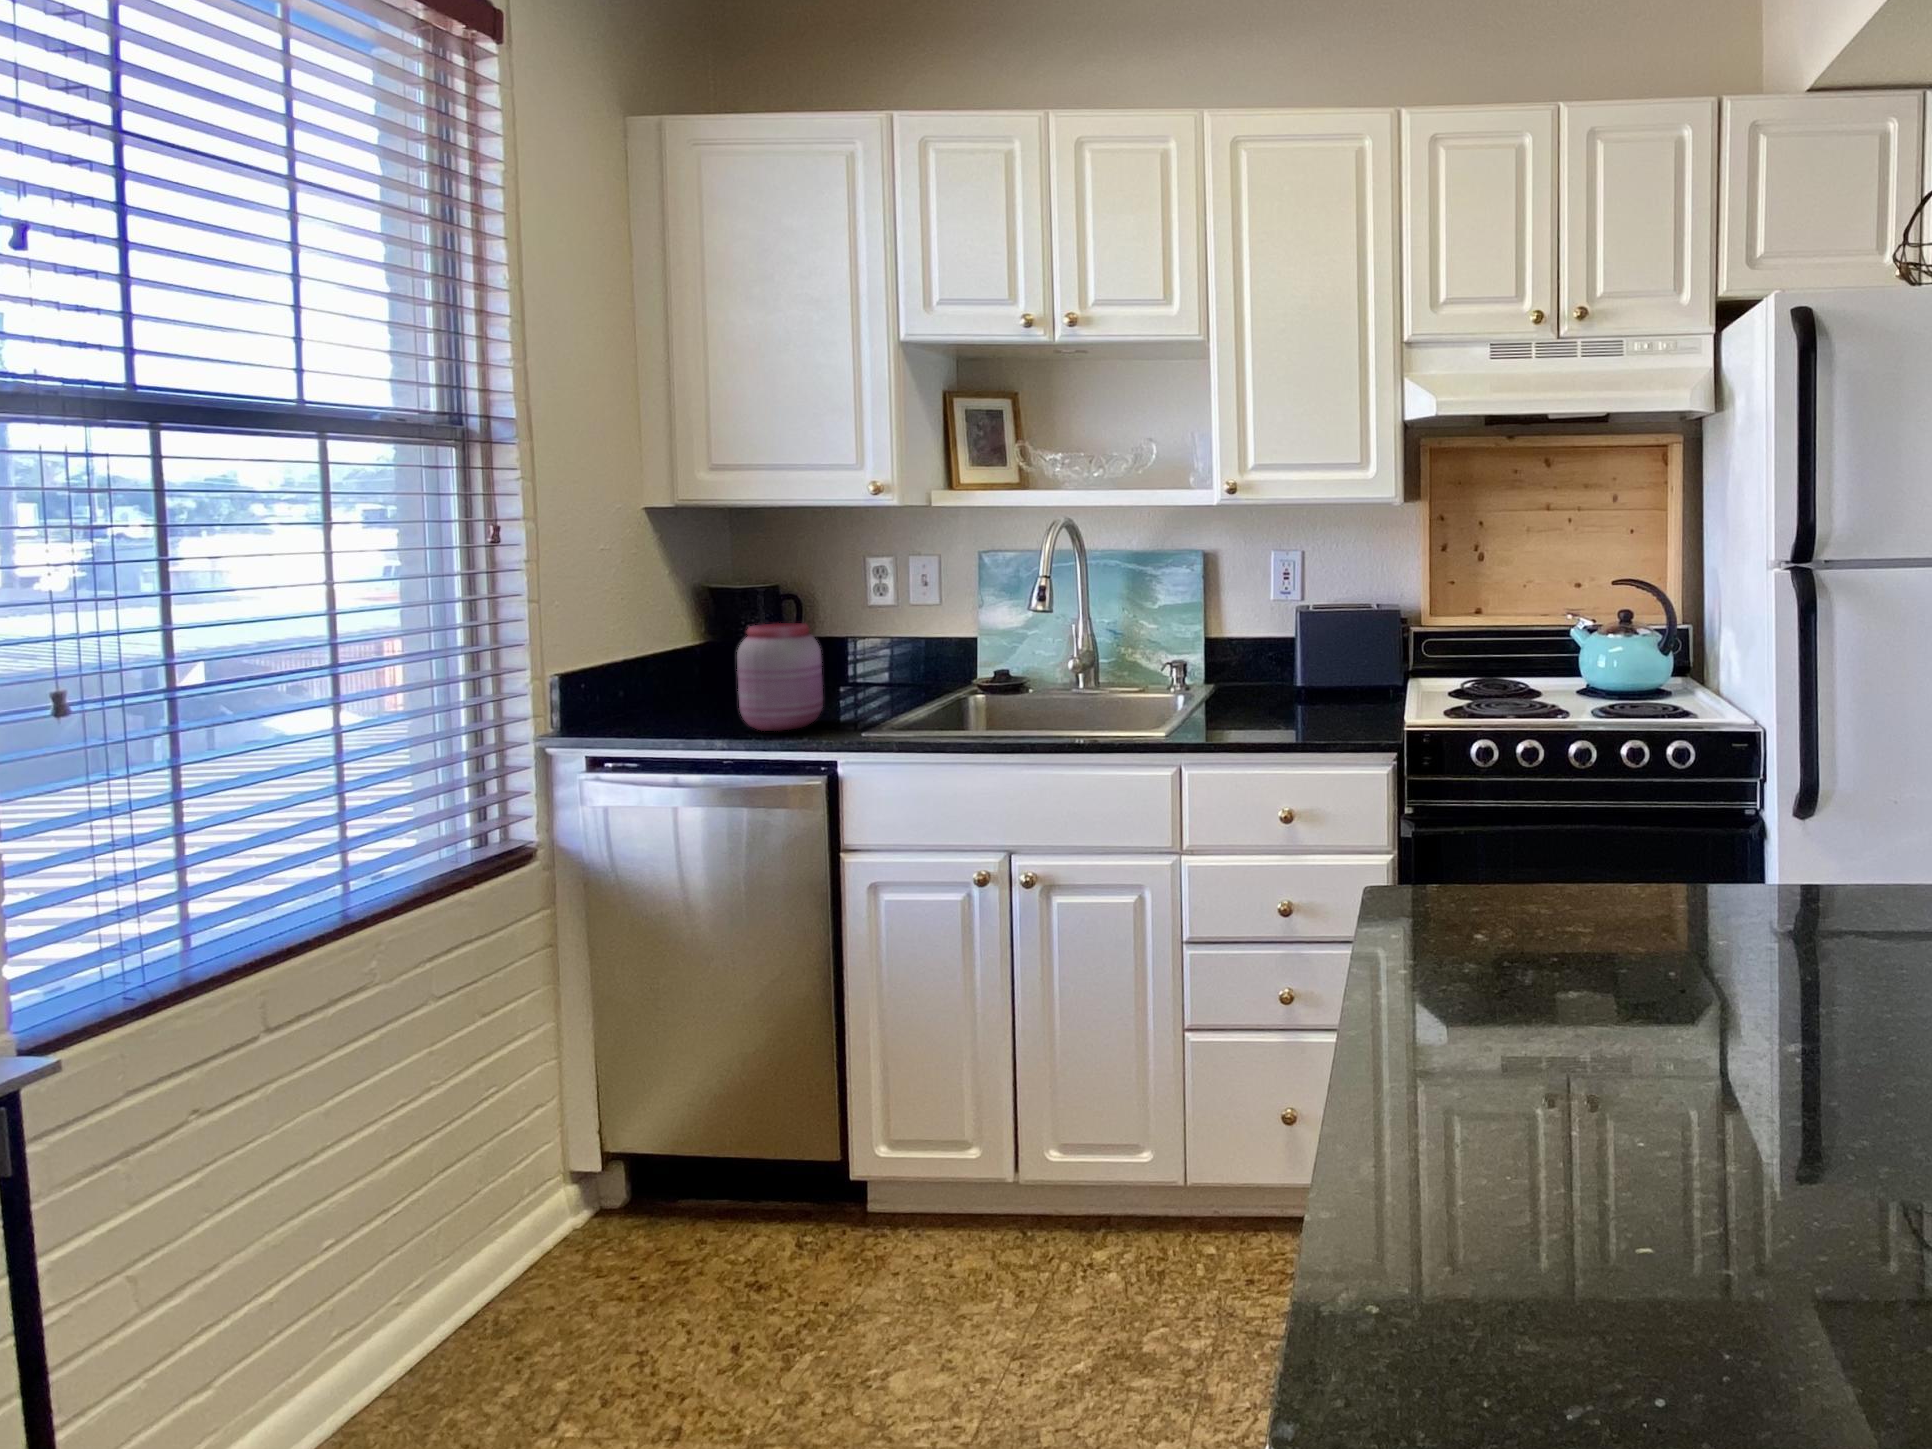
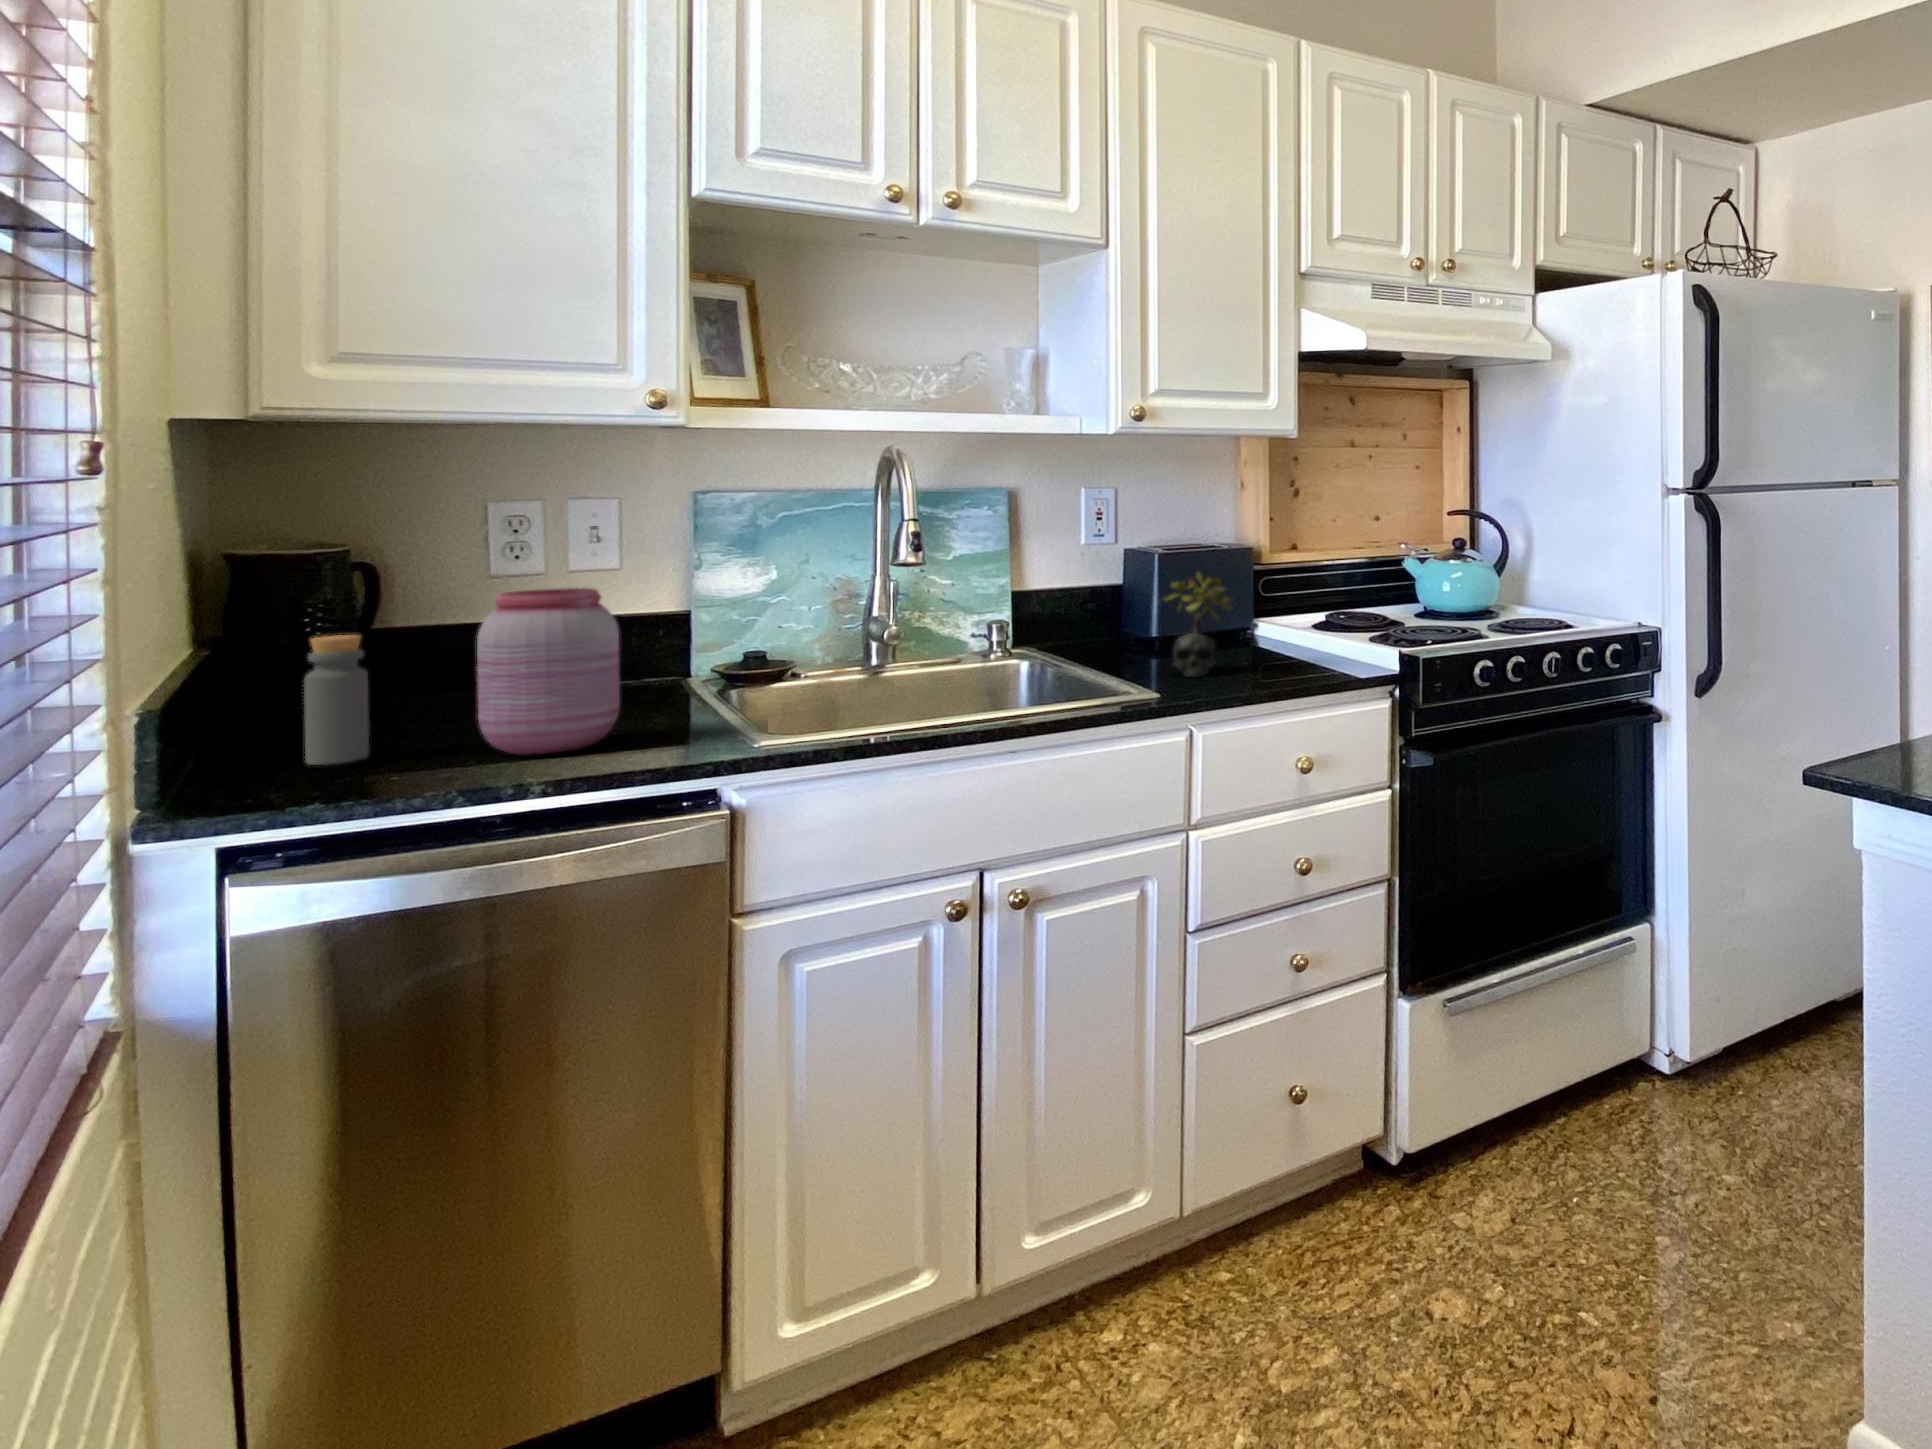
succulent plant: none [1254,628,1311,722] -> present [1164,573,1231,677]
bottle: none [676,646,711,723] -> present [304,635,369,765]

